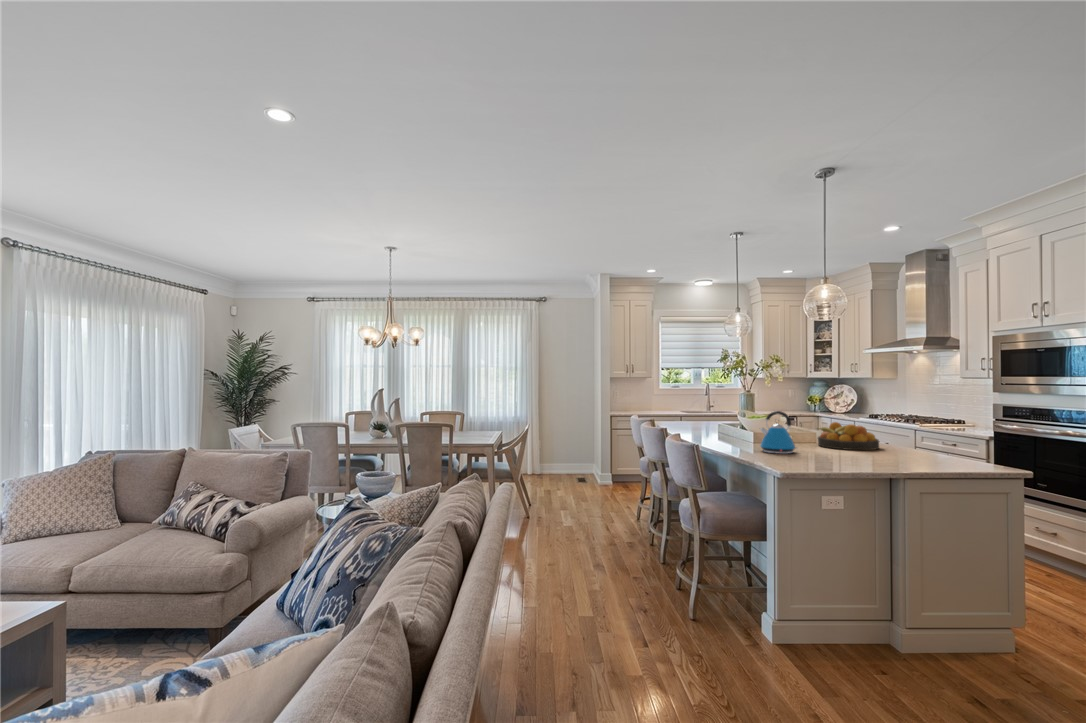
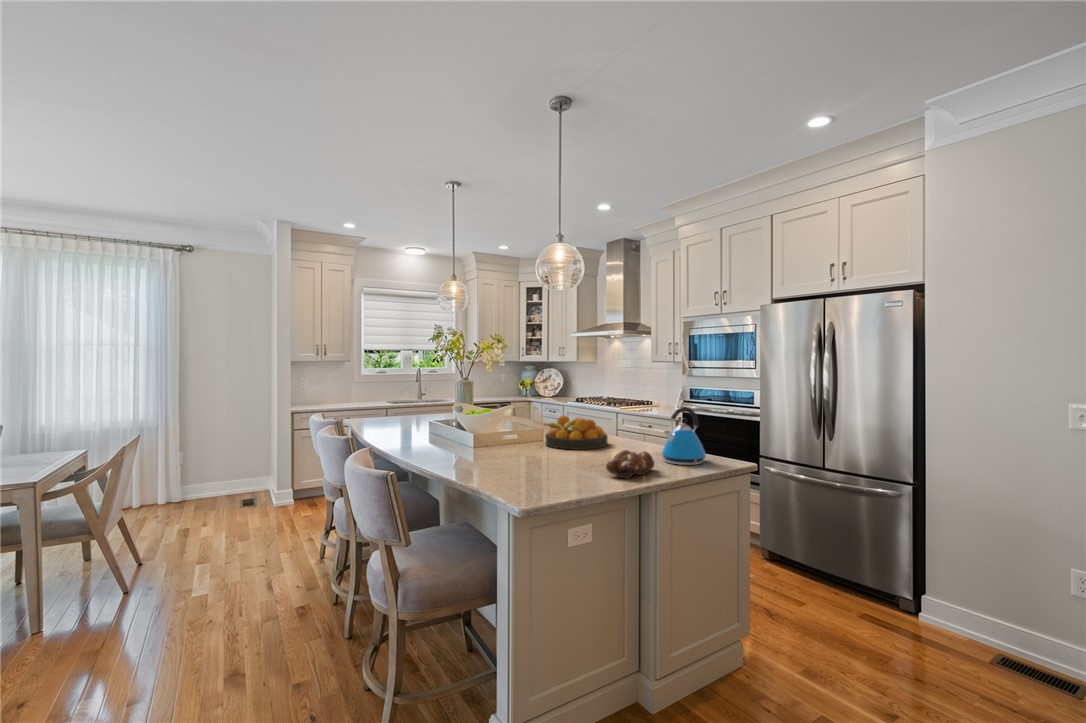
kettle: present [760,411,796,454] -> present [662,407,706,465]
bread loaf: none [860,446,910,467] -> present [606,450,654,478]

